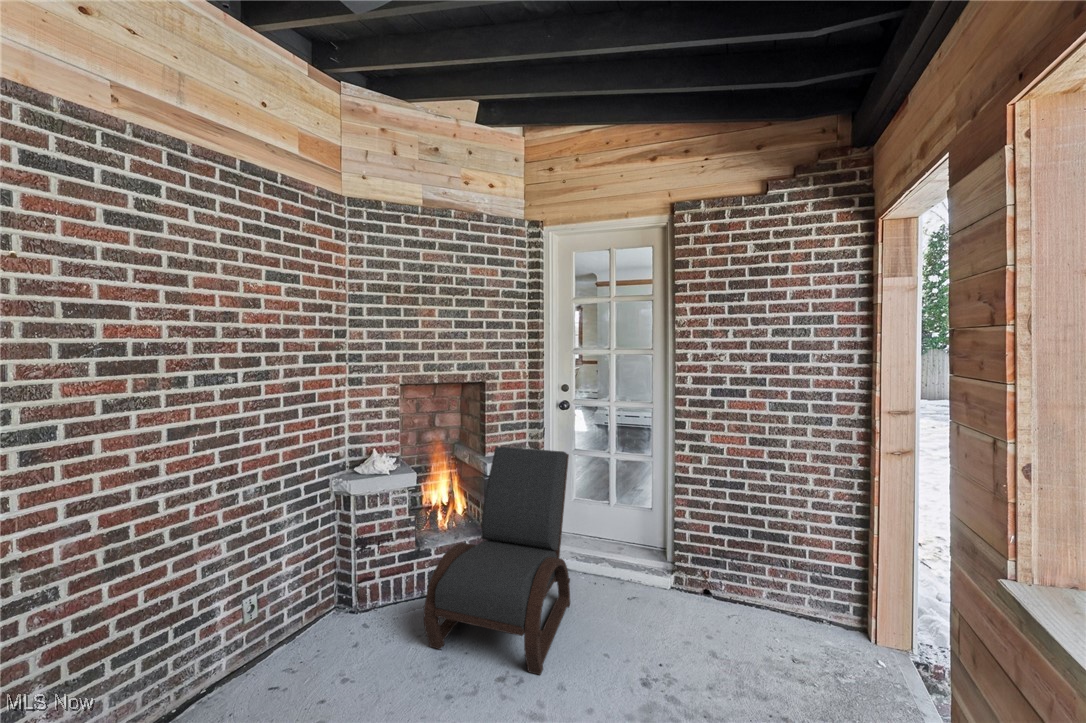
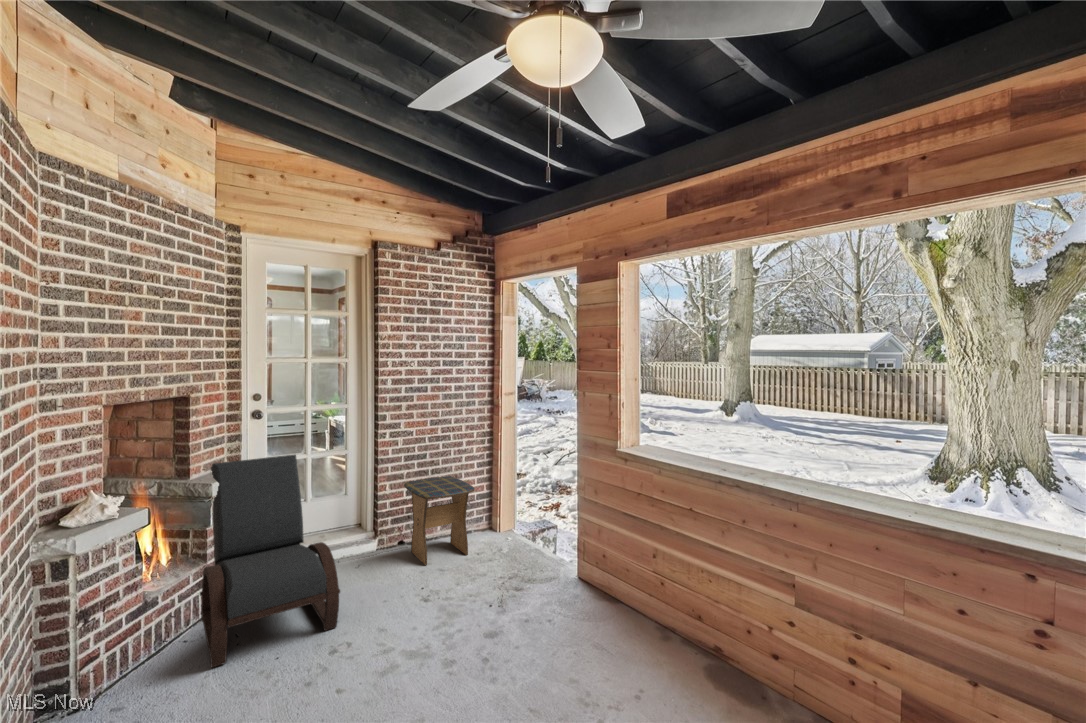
stool: none [695,515,796,665] -> present [404,476,474,565]

